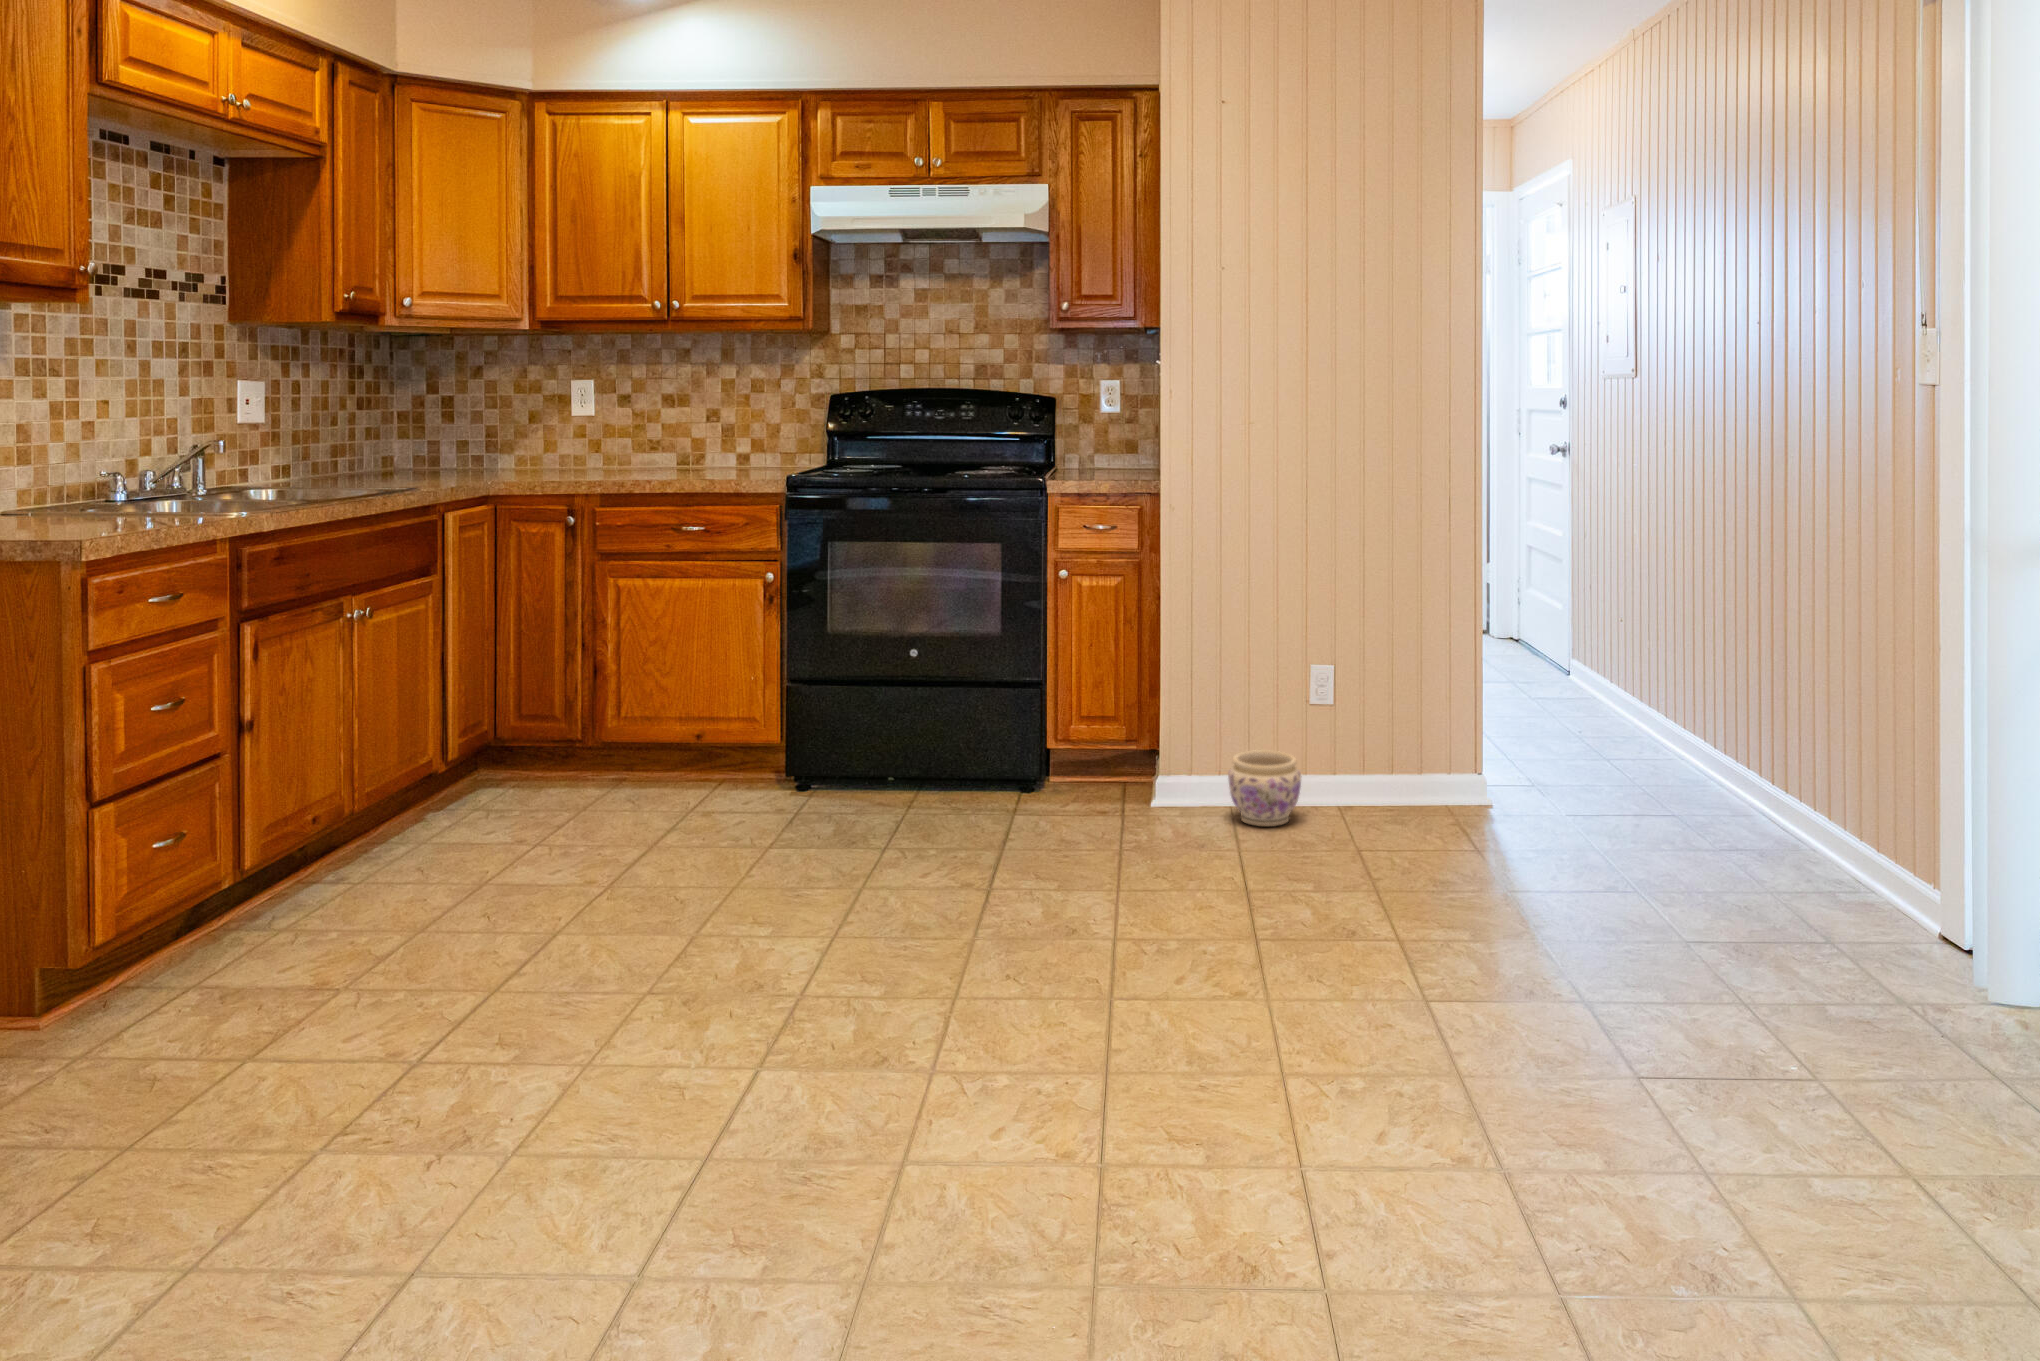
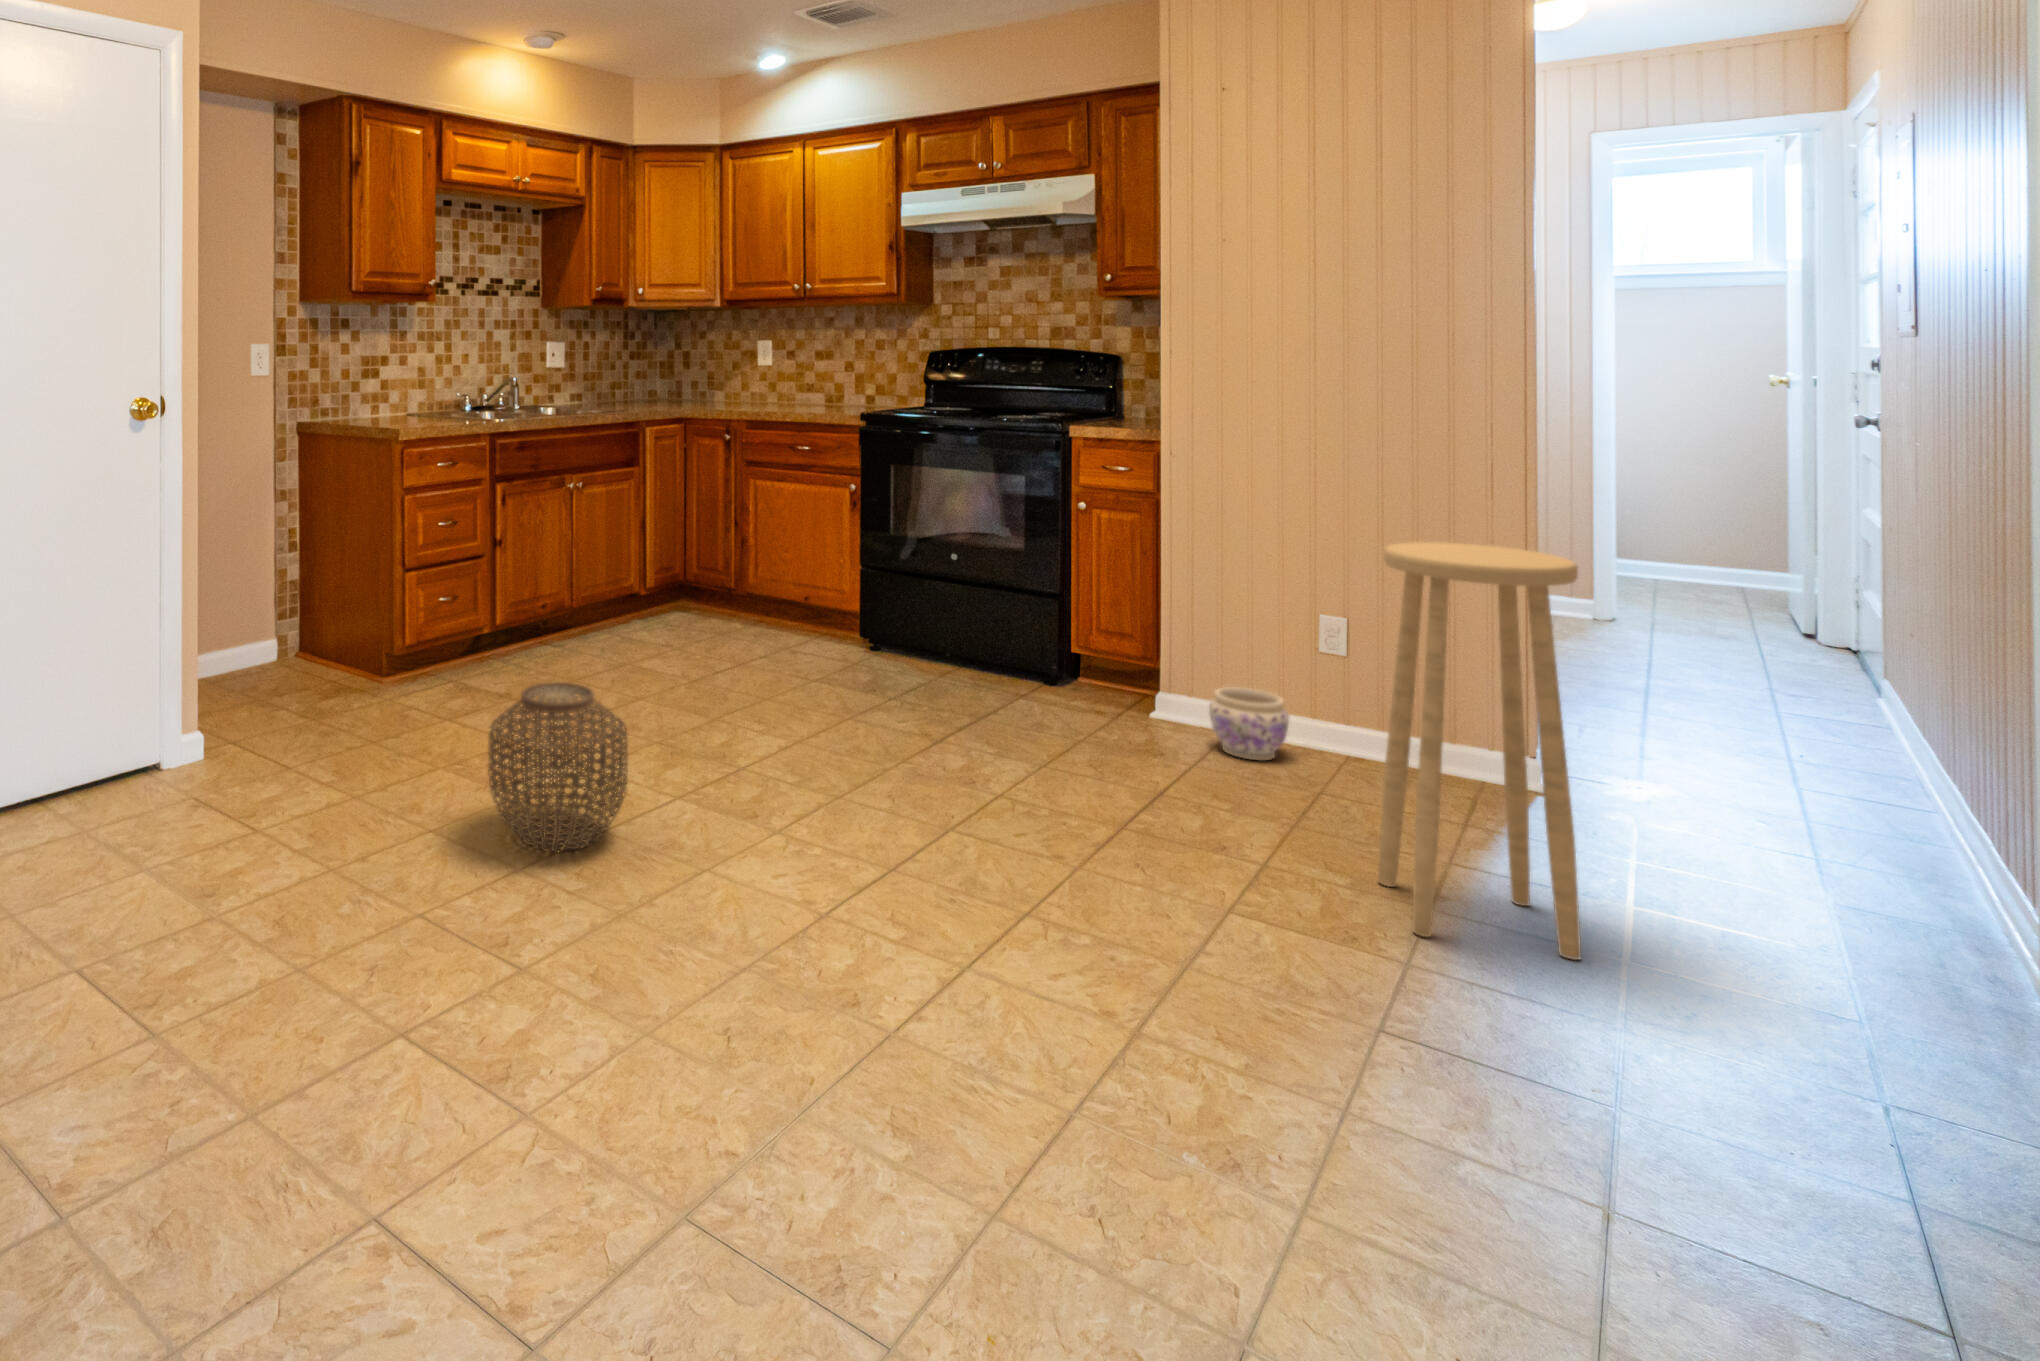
stool: none [1481,575,1657,965] -> present [1378,542,1581,960]
woven basket: none [524,934,765,1228] -> present [489,682,628,851]

